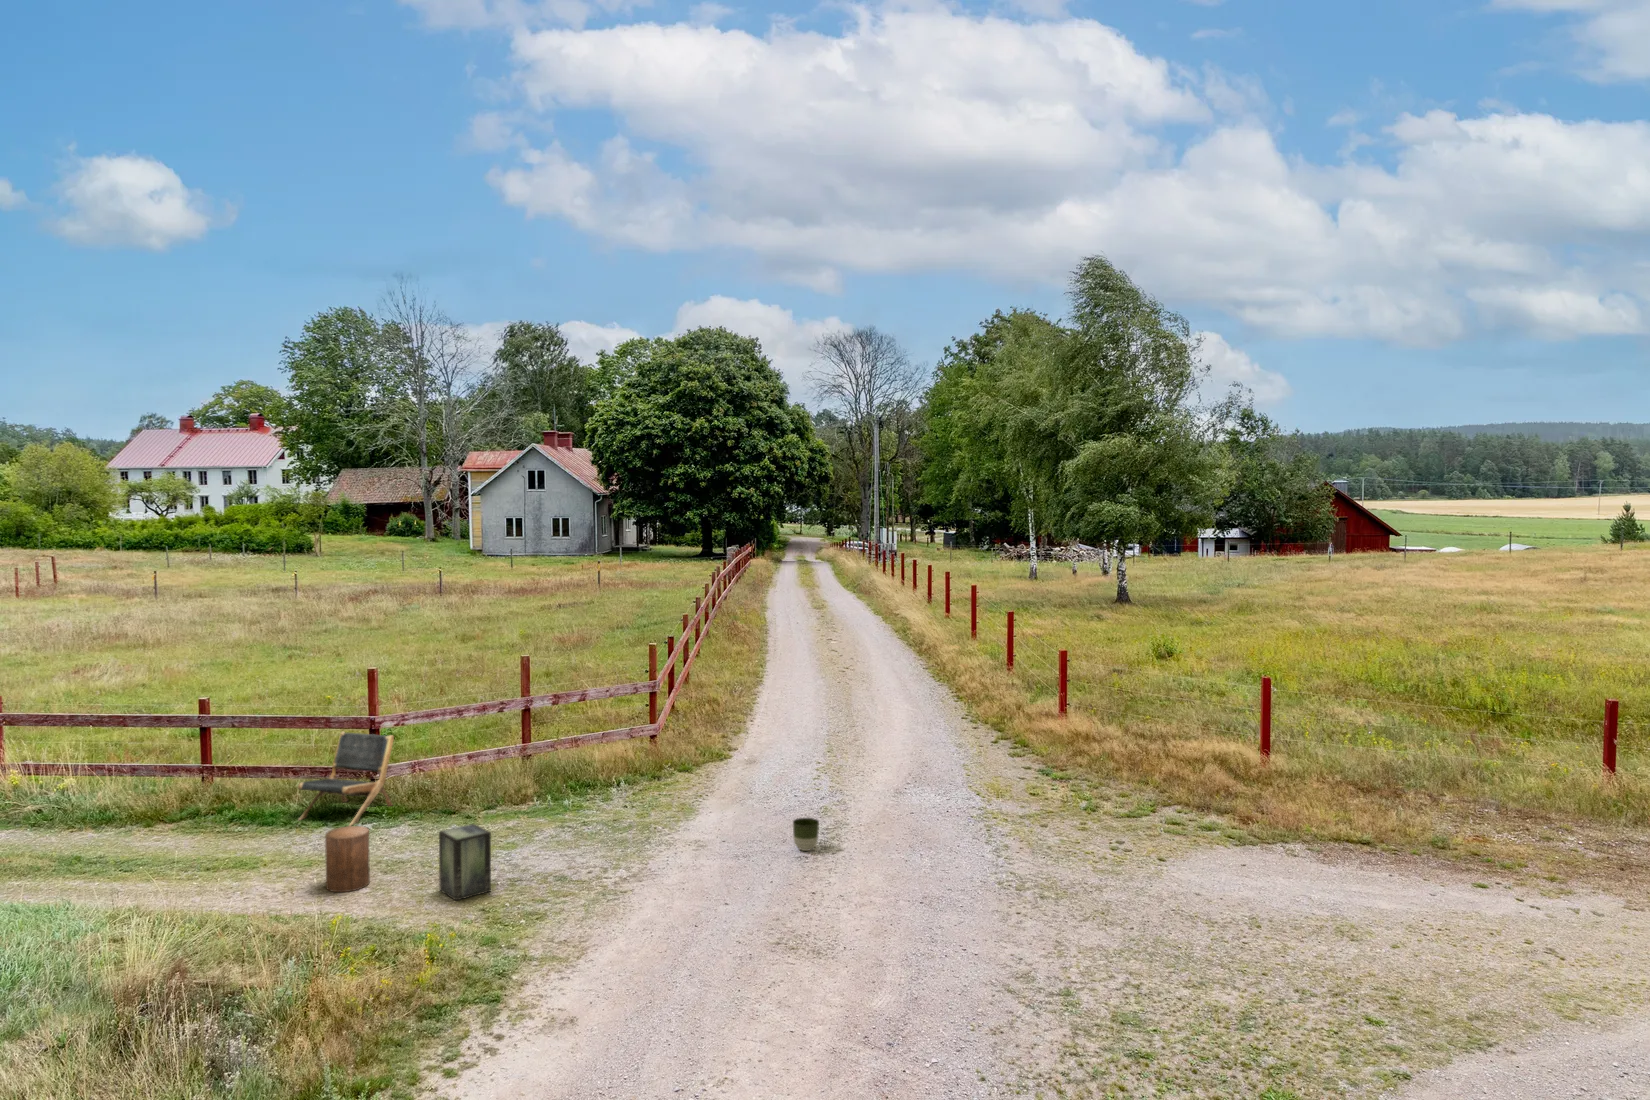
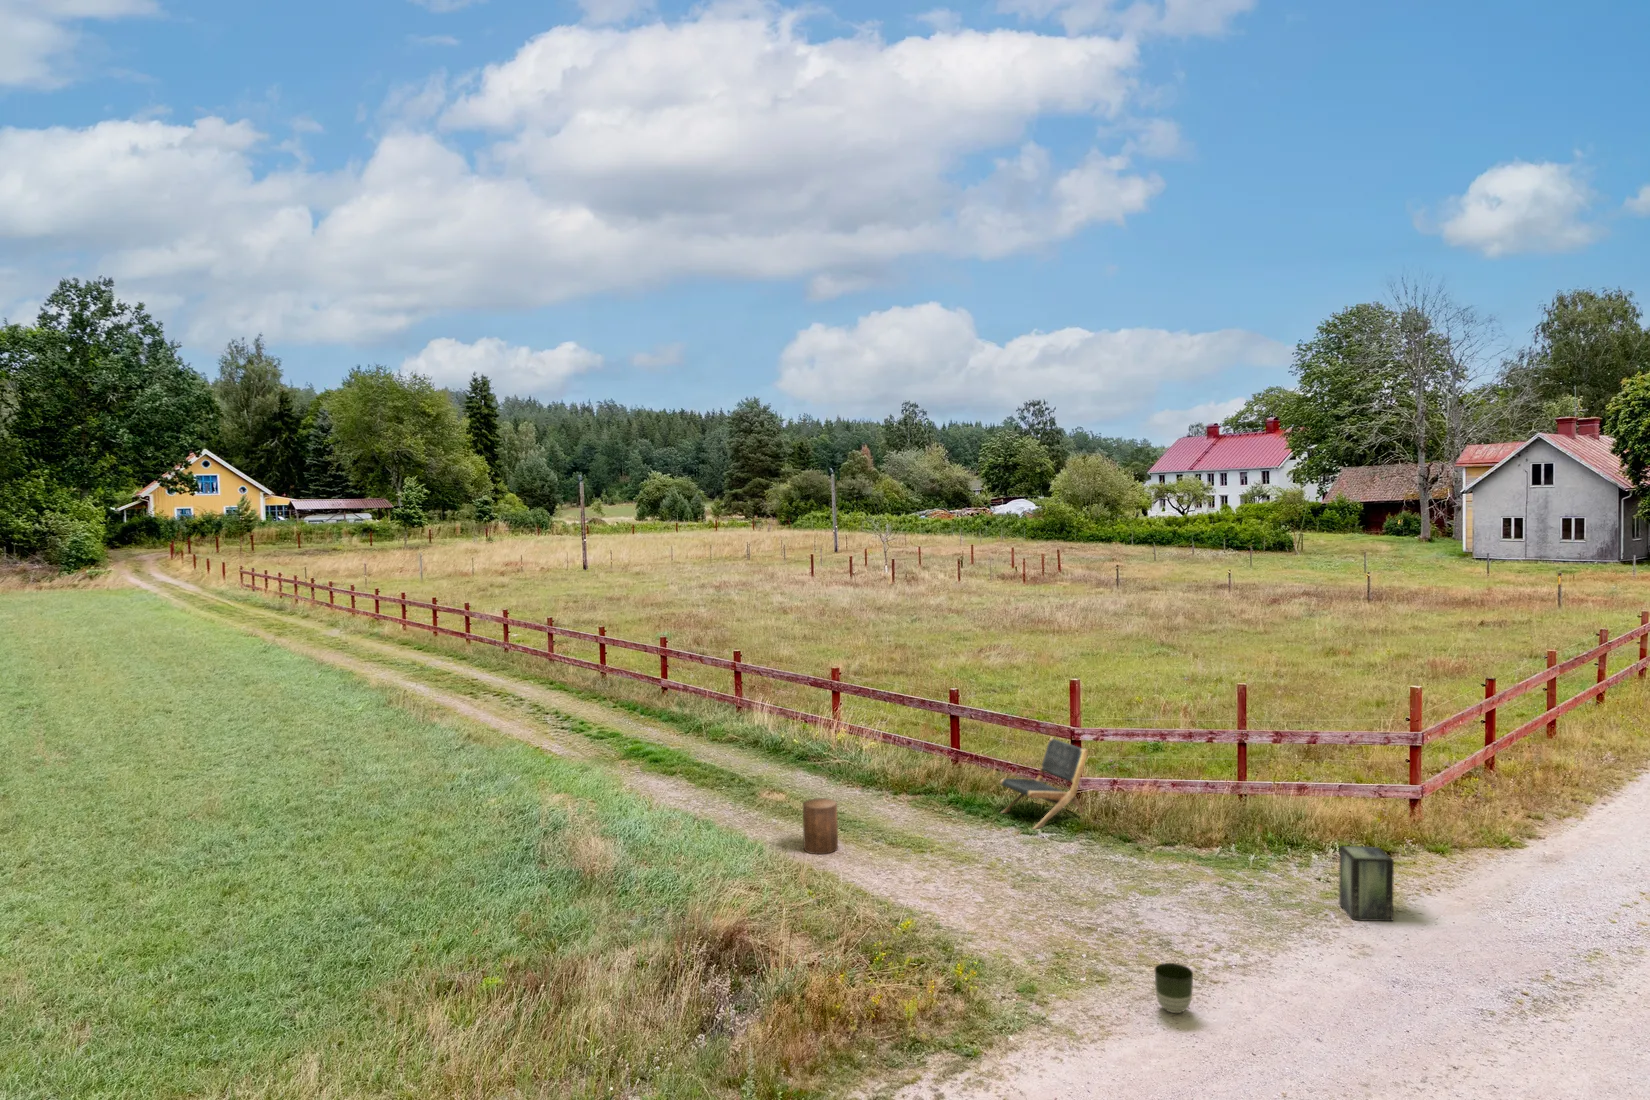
planter: present [793,818,819,851] -> present [1155,963,1193,1013]
storage box: present [439,824,491,900] -> present [1339,846,1394,921]
stool: present [325,826,370,892] -> present [803,798,838,854]

